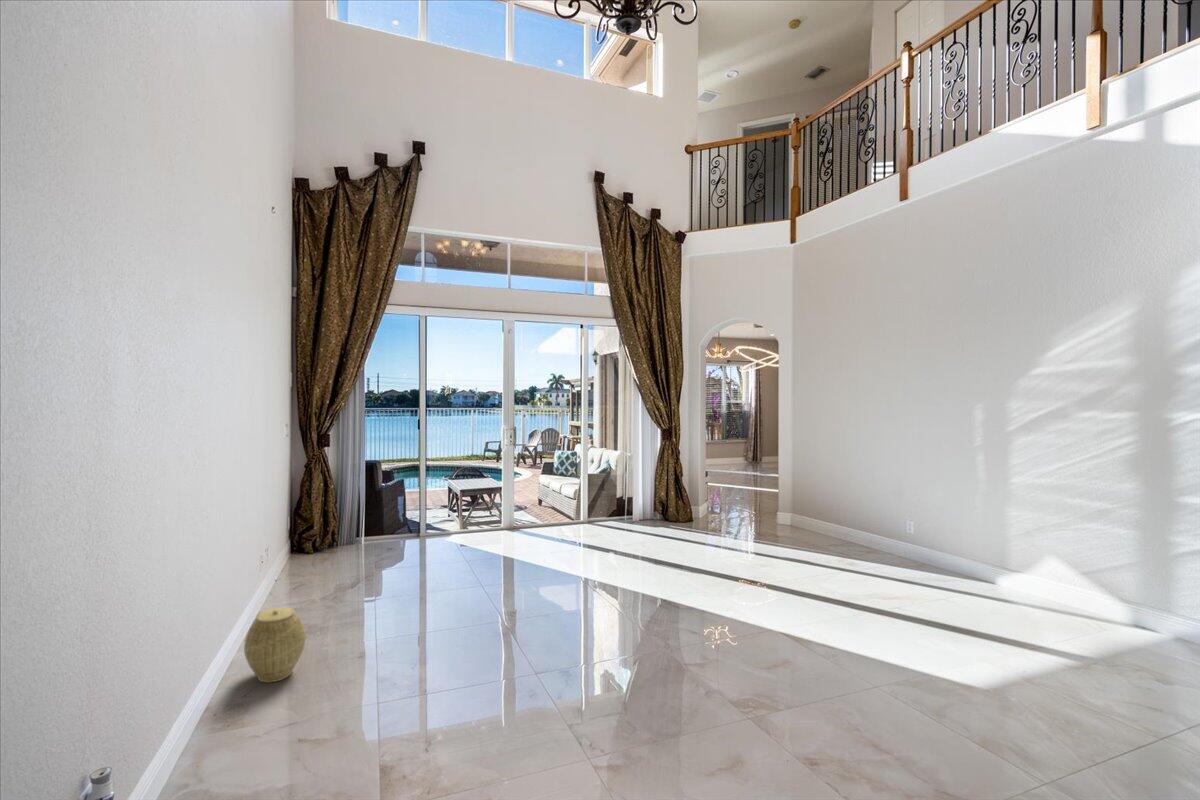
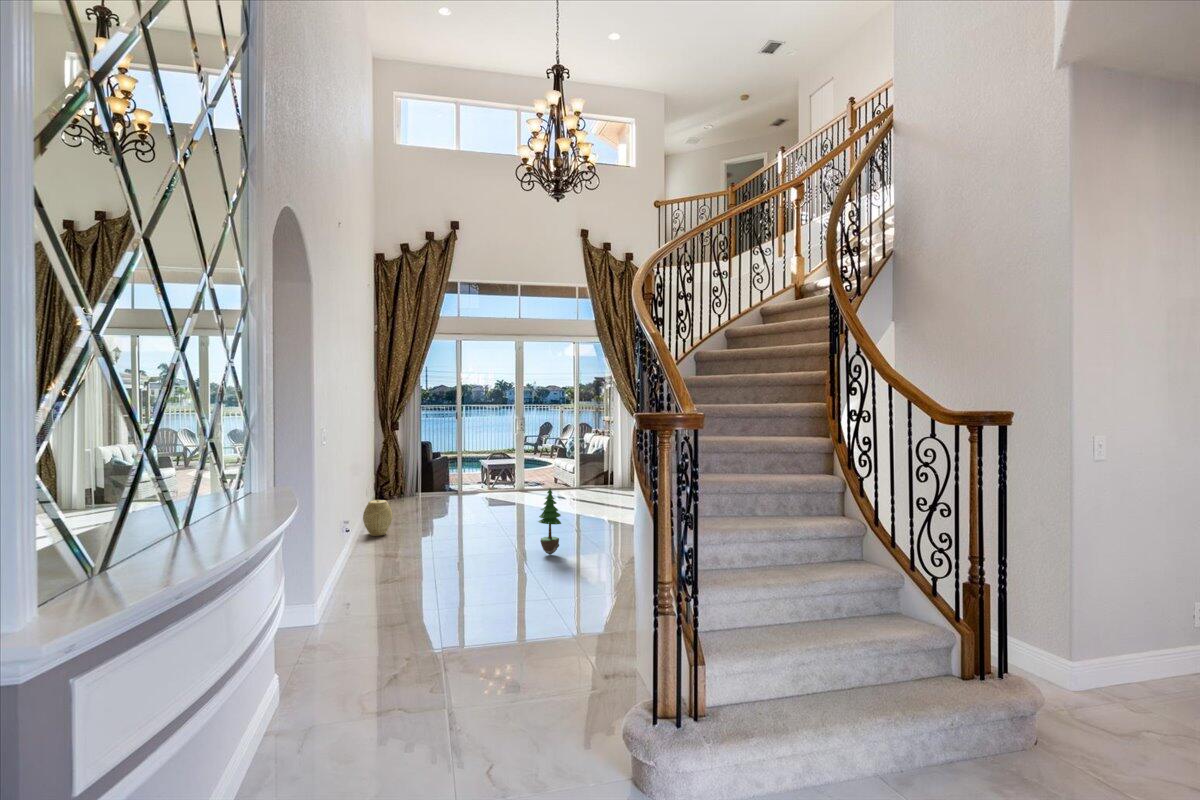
potted tree: none [617,622,668,763] -> present [538,488,561,555]

